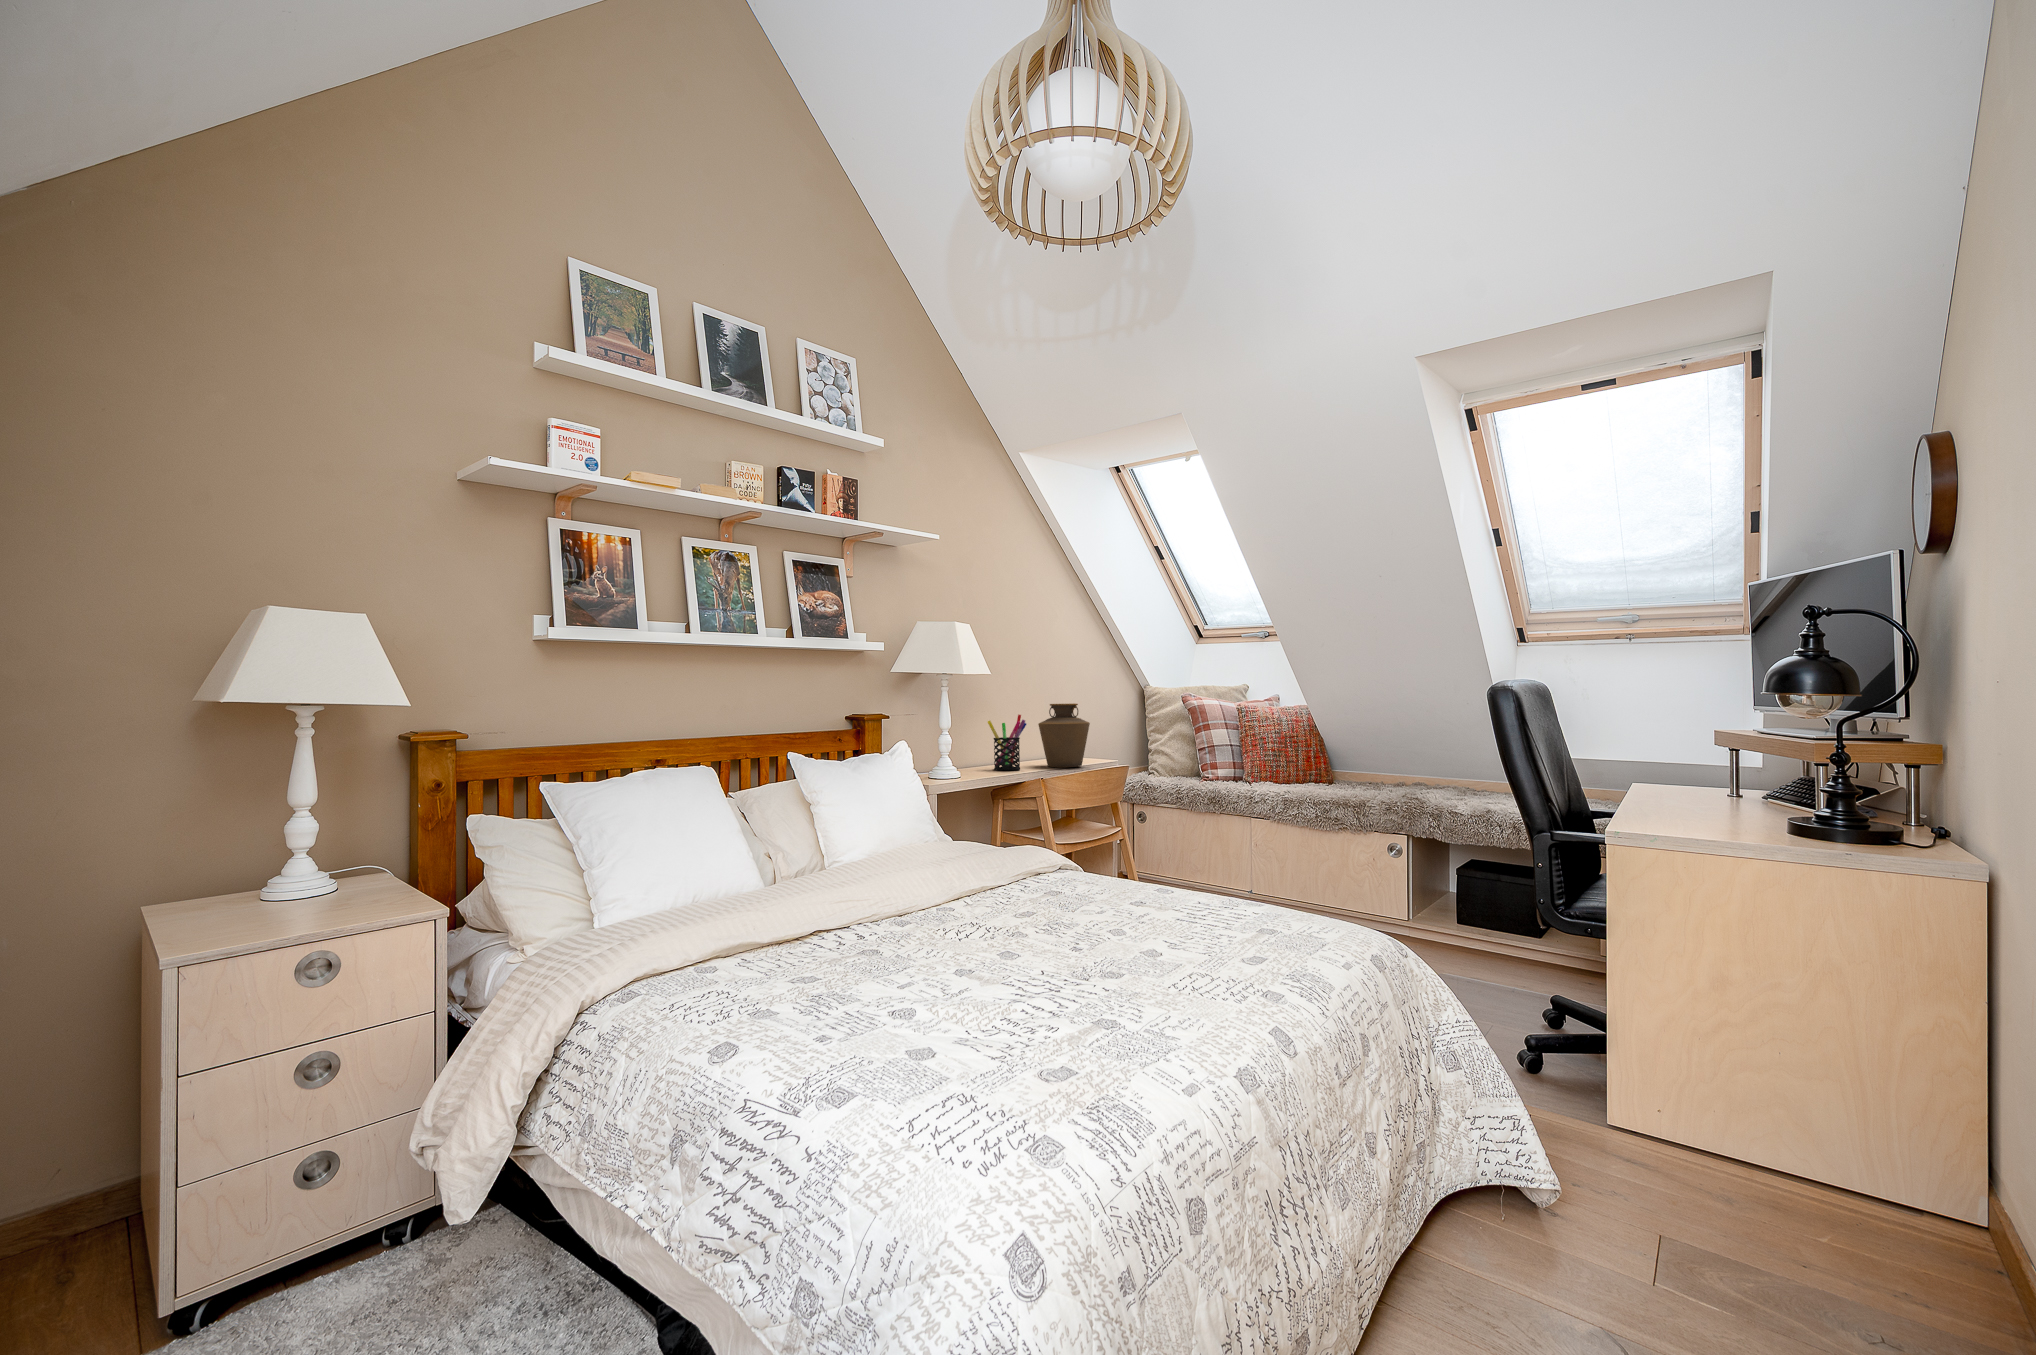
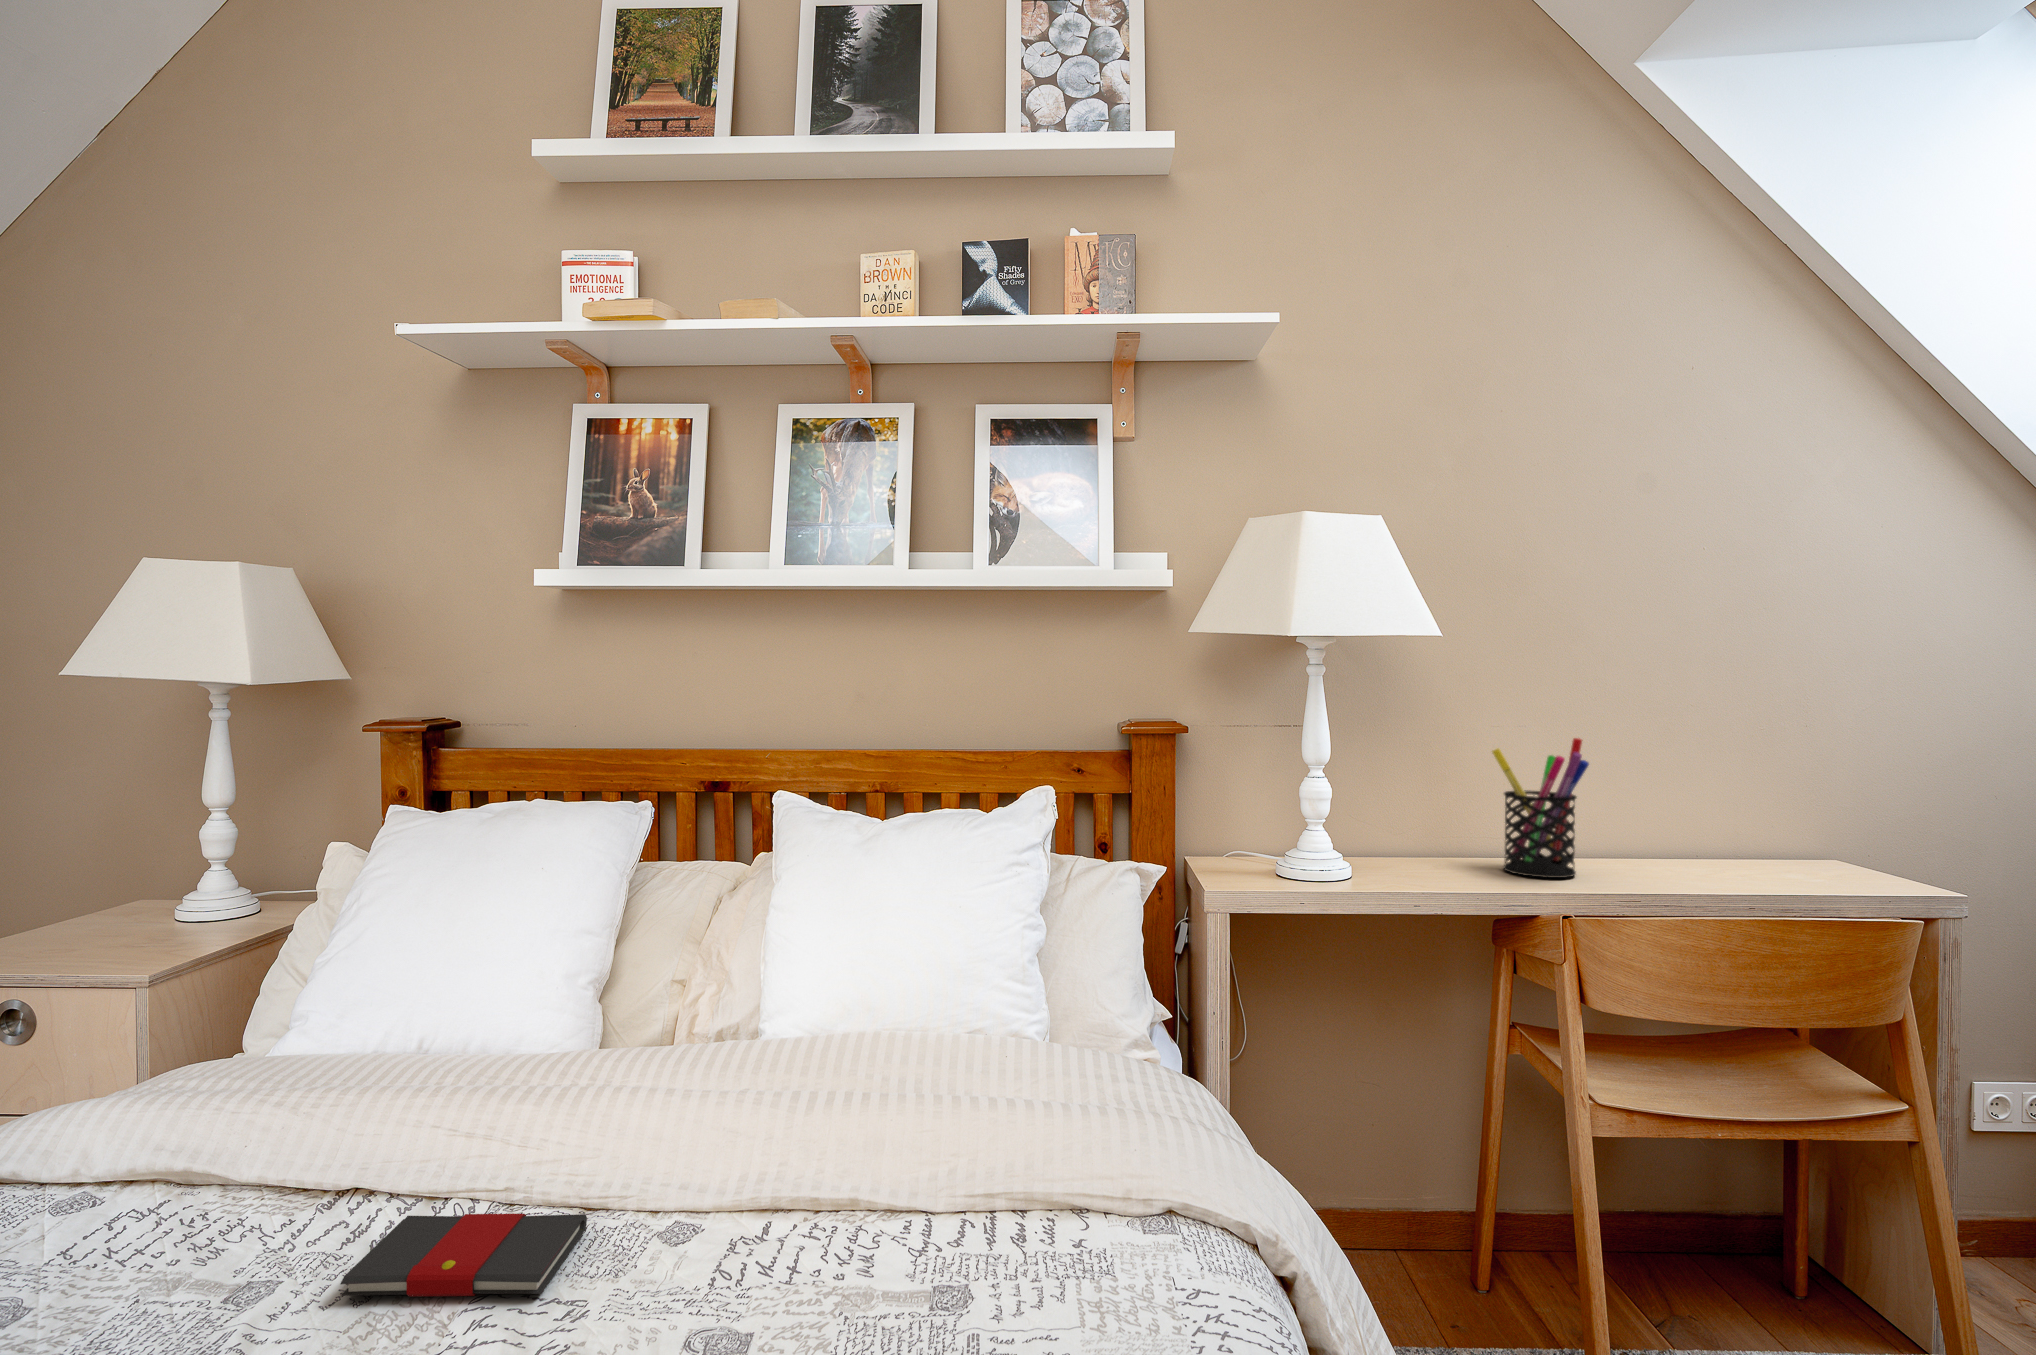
vase: present [1038,703,1090,768] -> none [1665,714,1833,890]
book: none [837,893,922,918] -> present [341,1214,587,1297]

